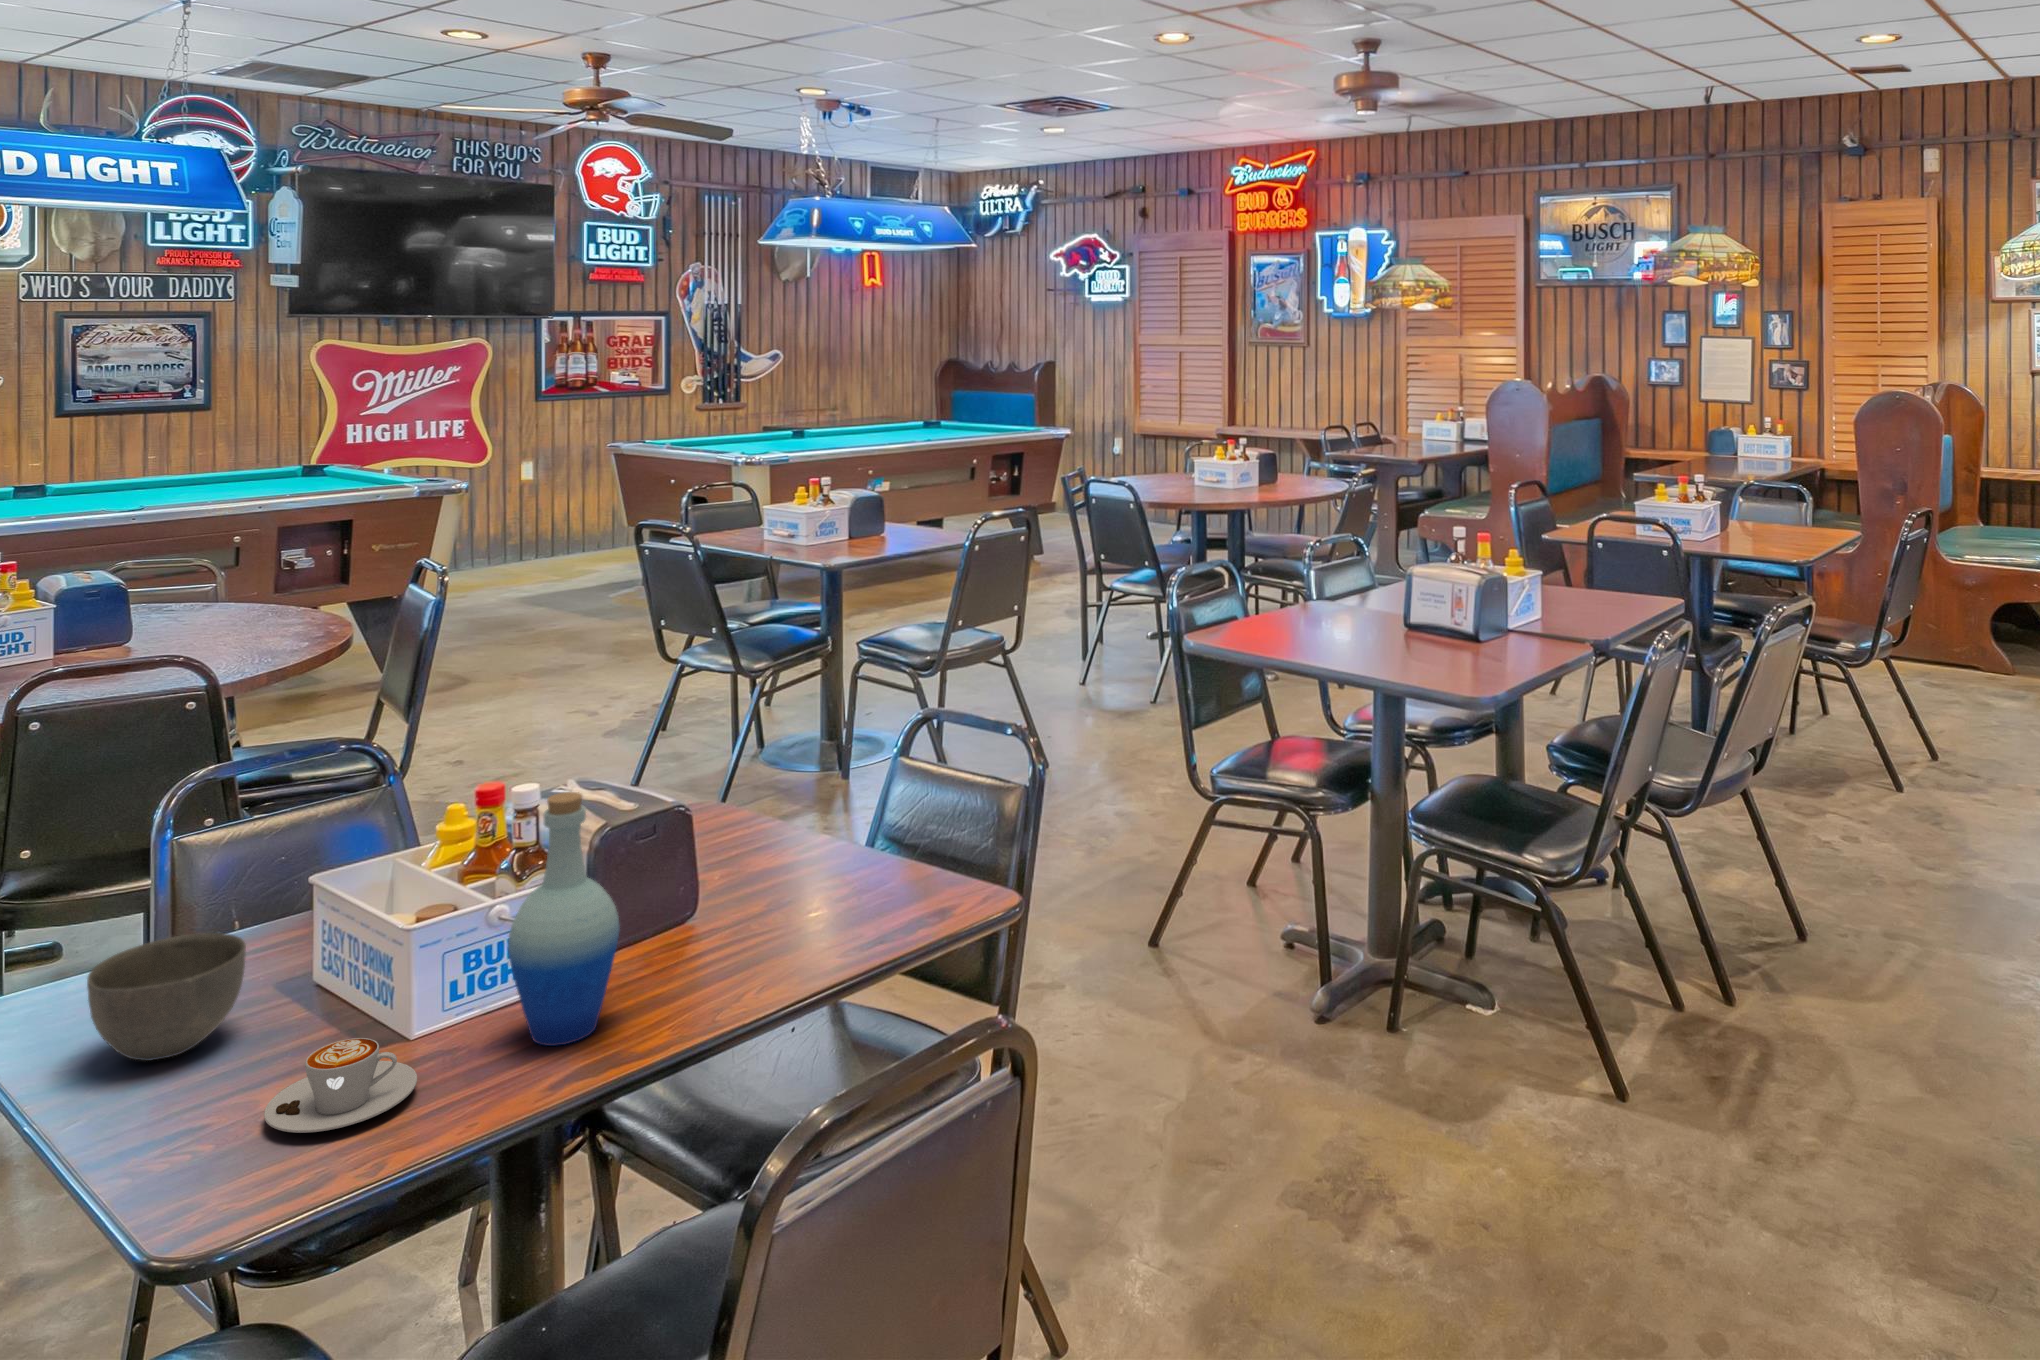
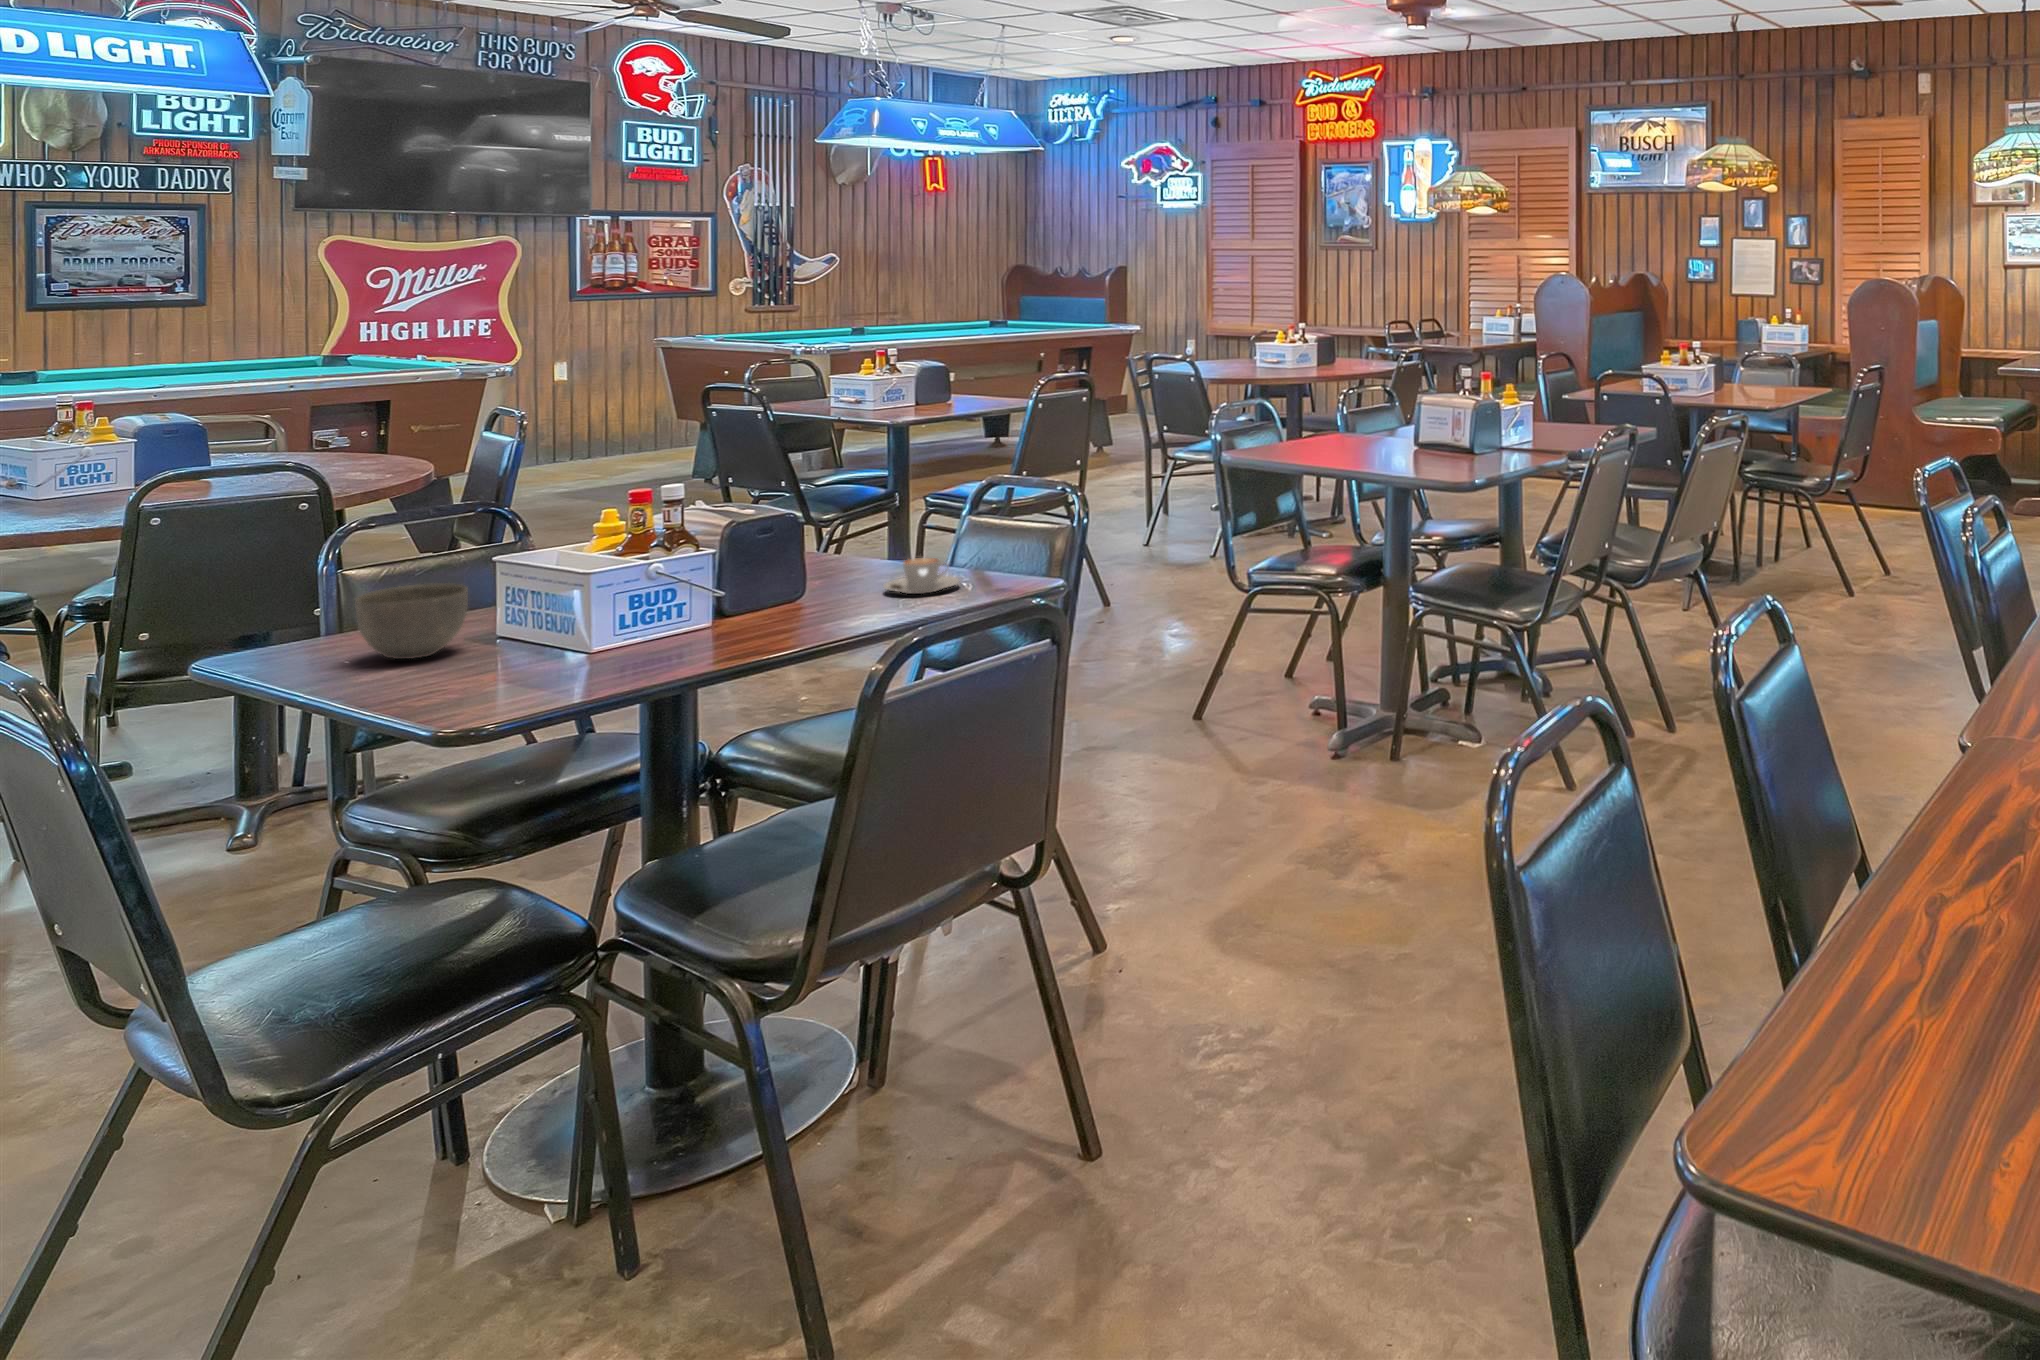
bottle: present [508,792,620,1046] -> none [670,475,751,644]
coffee cup: present [264,1038,417,1133] -> present [884,558,959,594]

